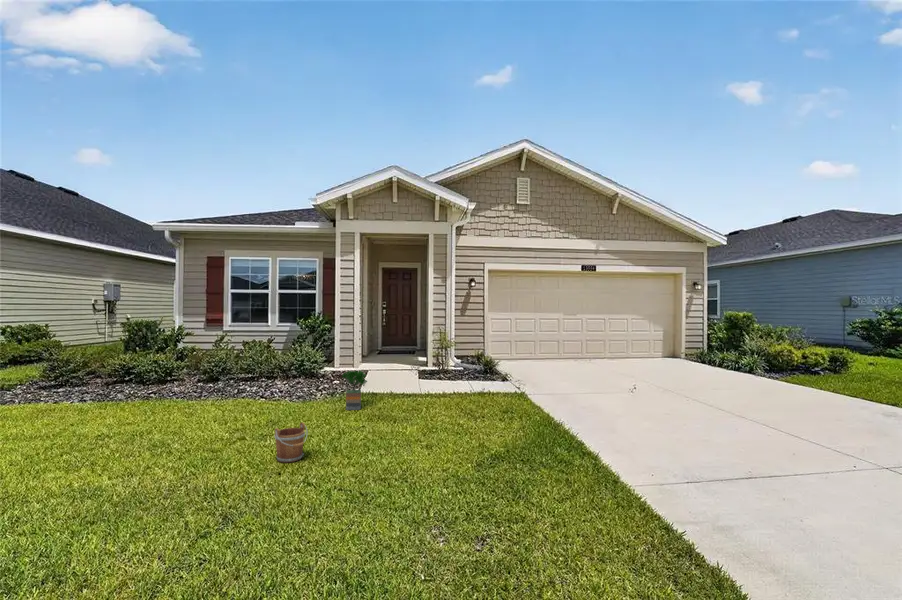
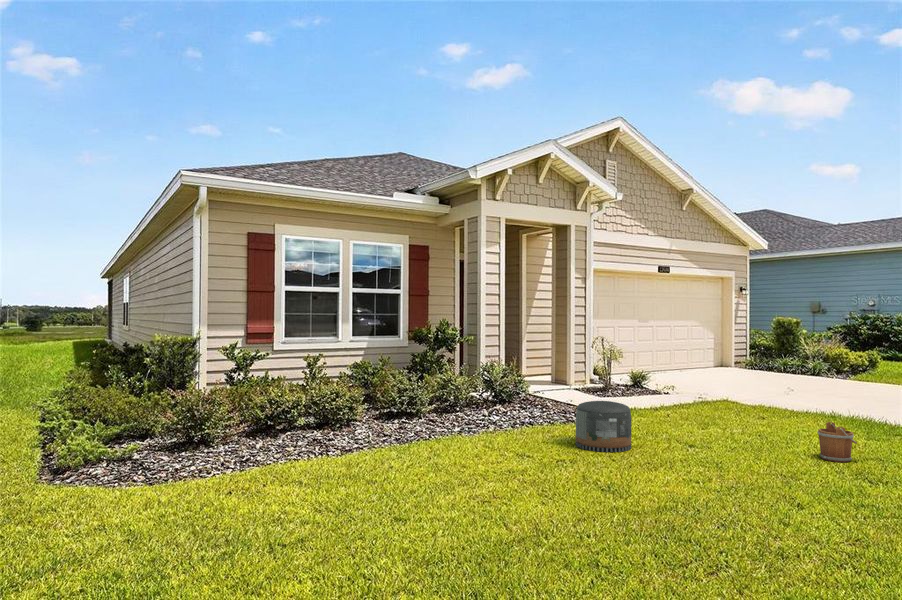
potted tree: present [343,371,367,410] -> none [670,379,708,426]
pouf: none [178,383,226,424] -> present [576,401,631,452]

